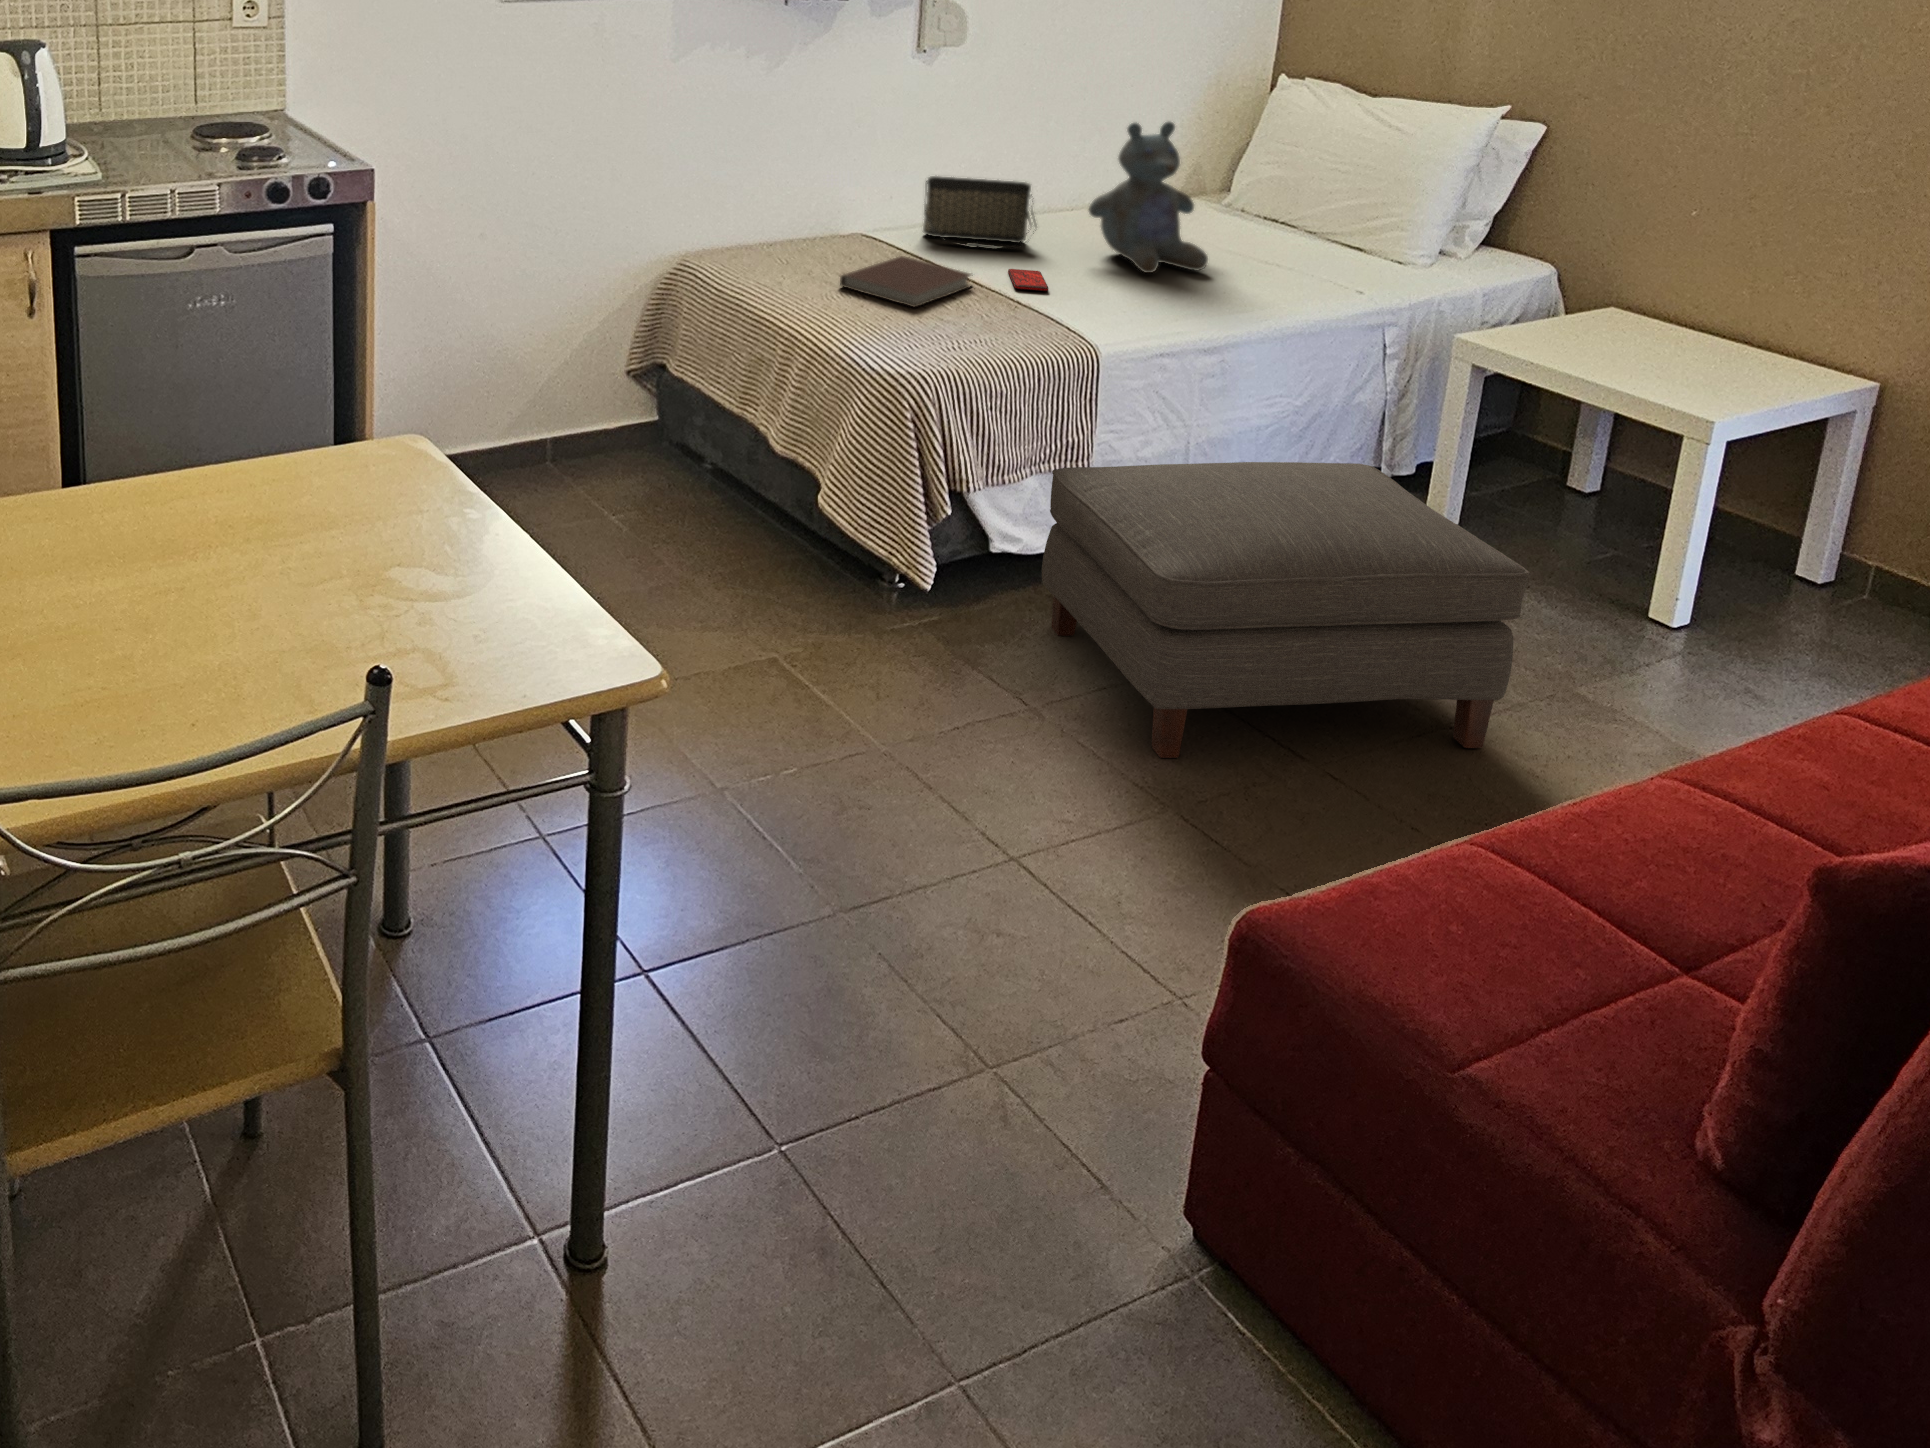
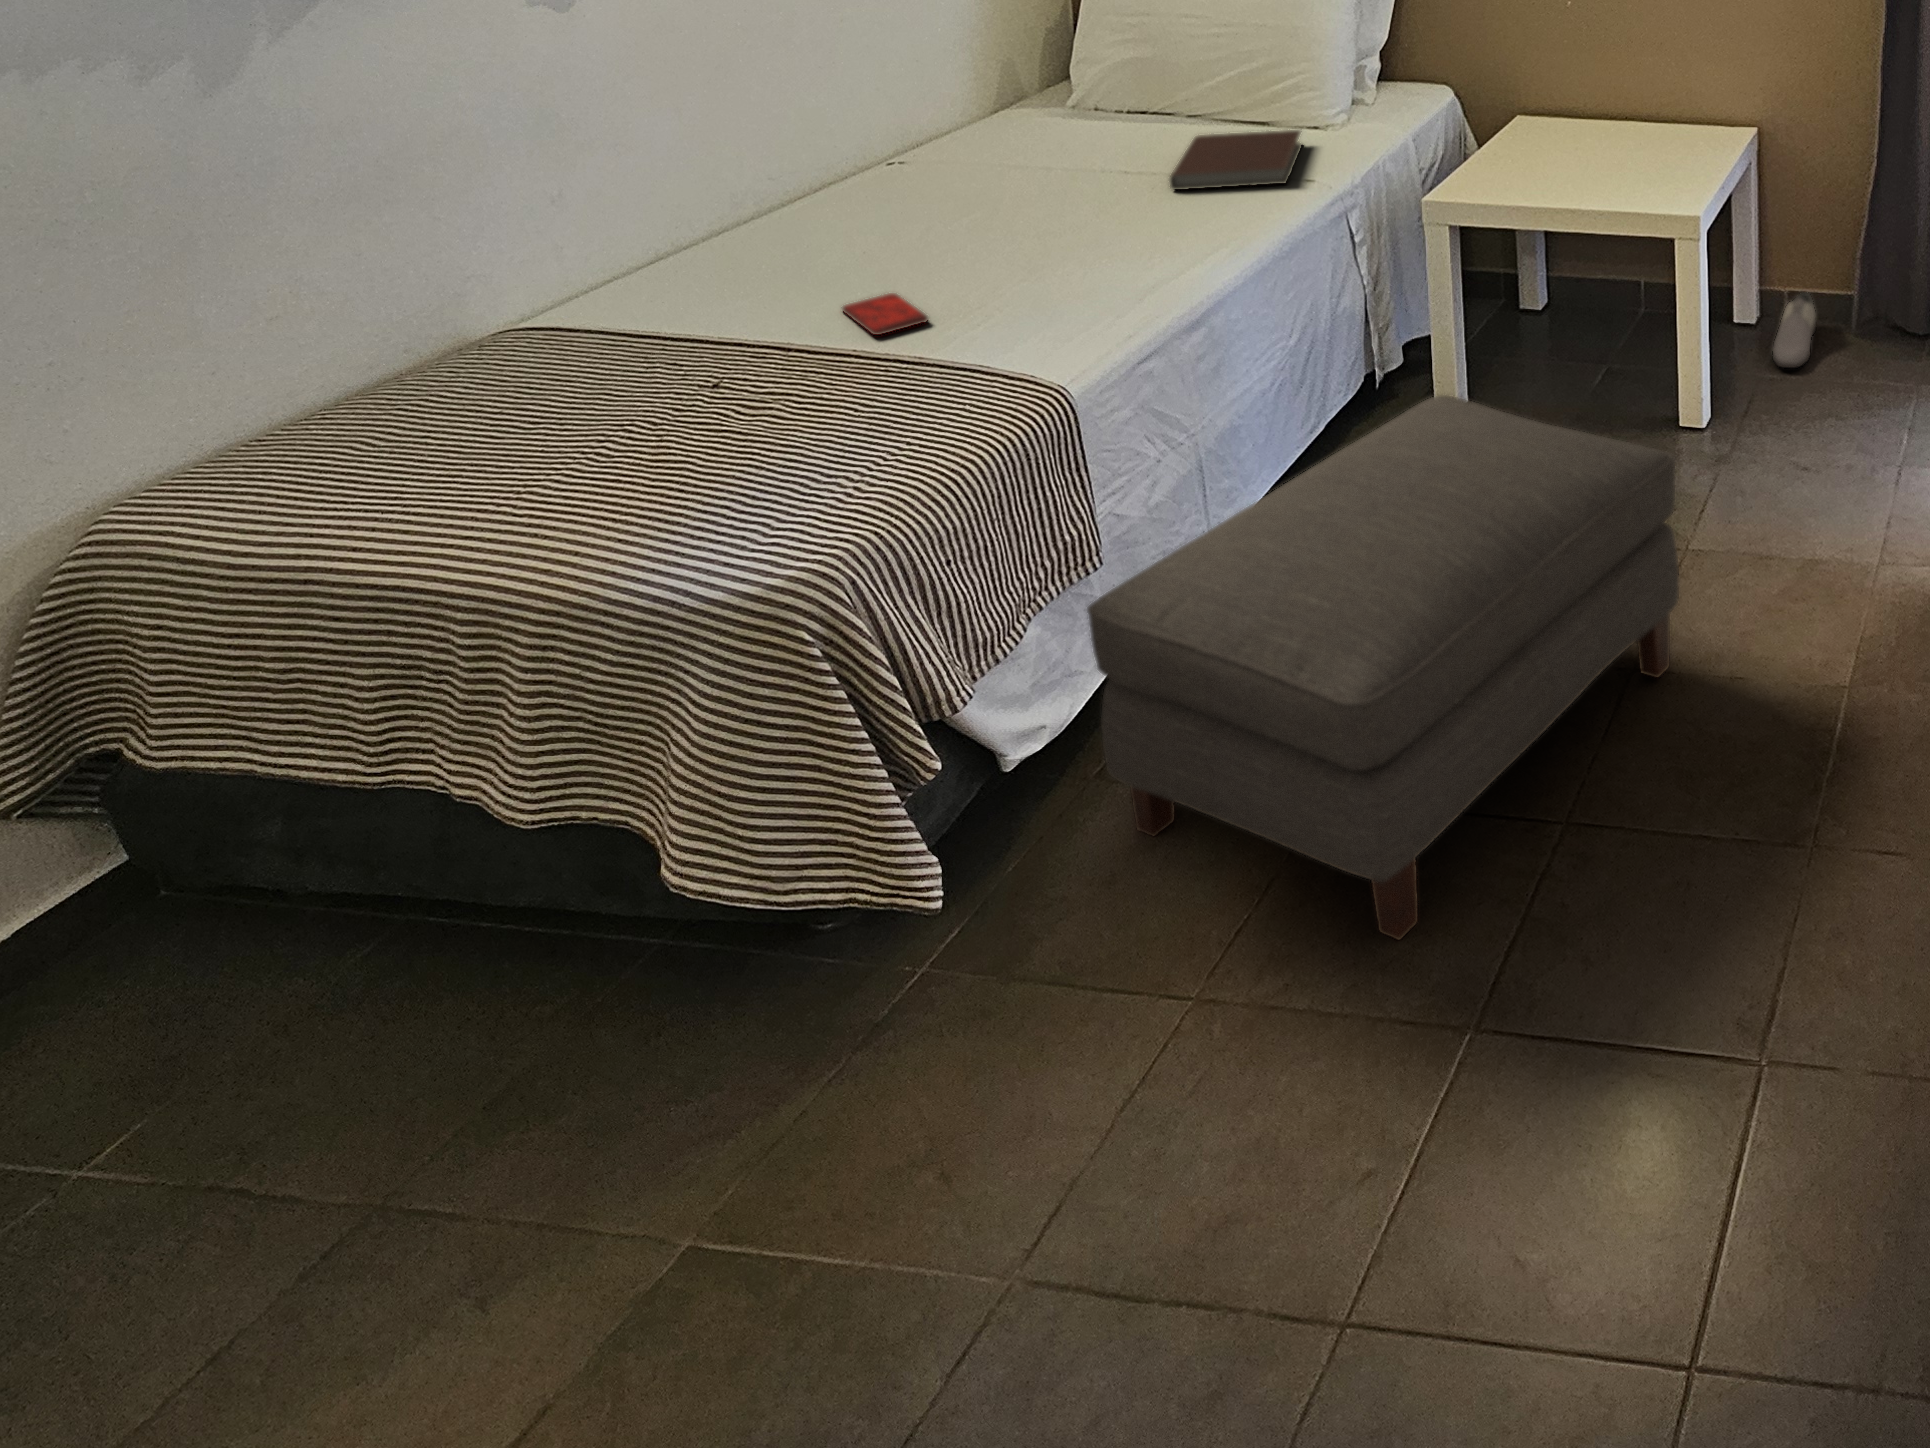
stuffed bear: present [1089,122,1208,273] -> none [933,21,1122,241]
handbag: present [923,176,1036,249] -> none [627,161,856,295]
notebook: present [840,256,971,308] -> present [1170,130,1302,190]
shoe: none [1813,578,1905,640] -> present [1773,293,1816,368]

